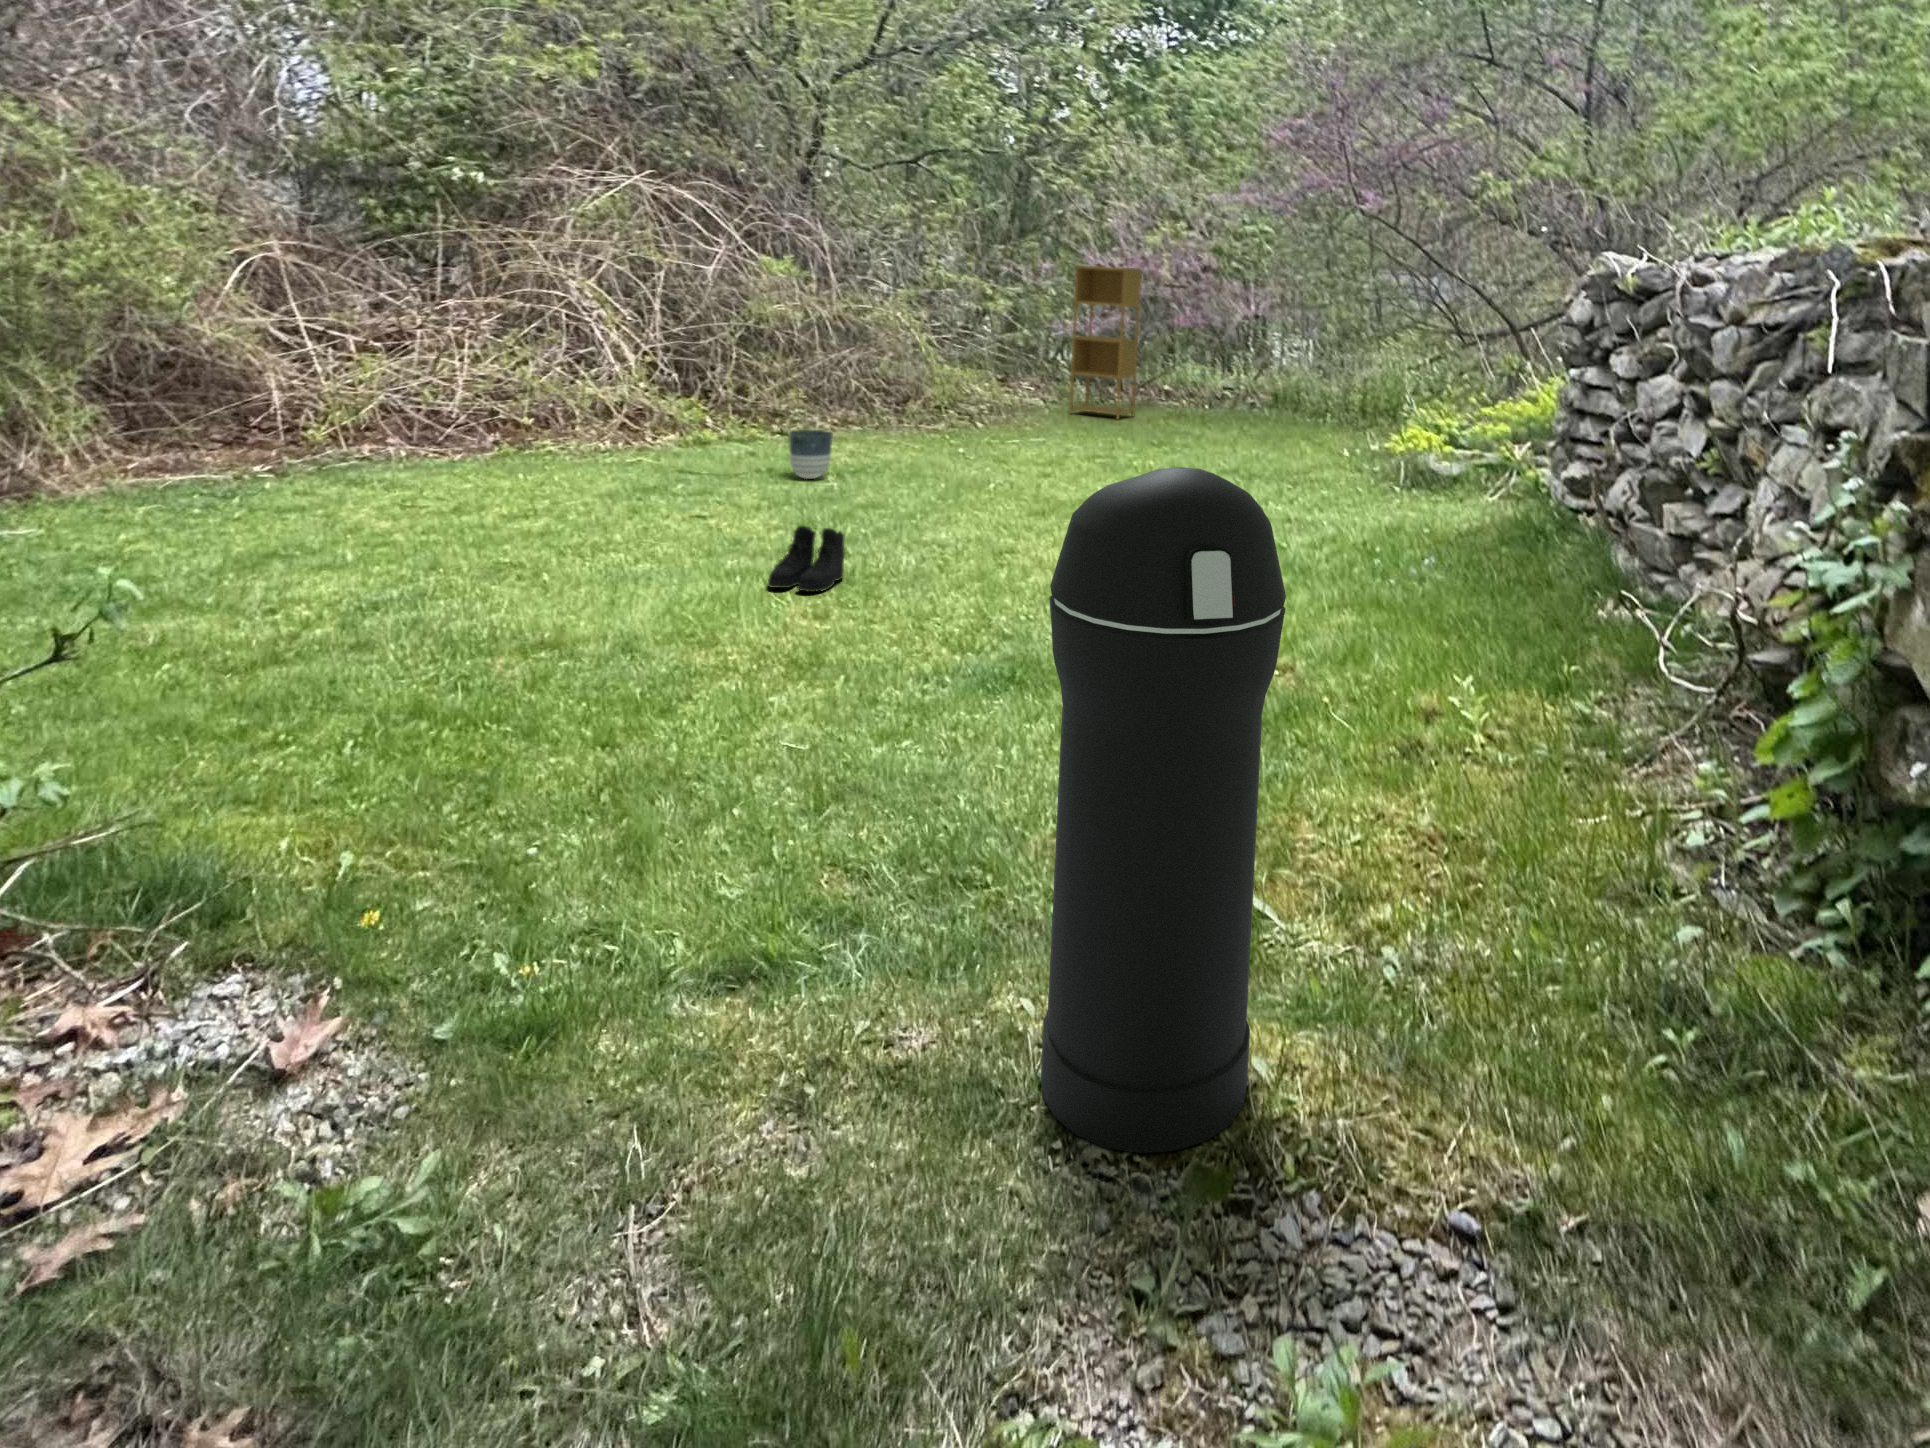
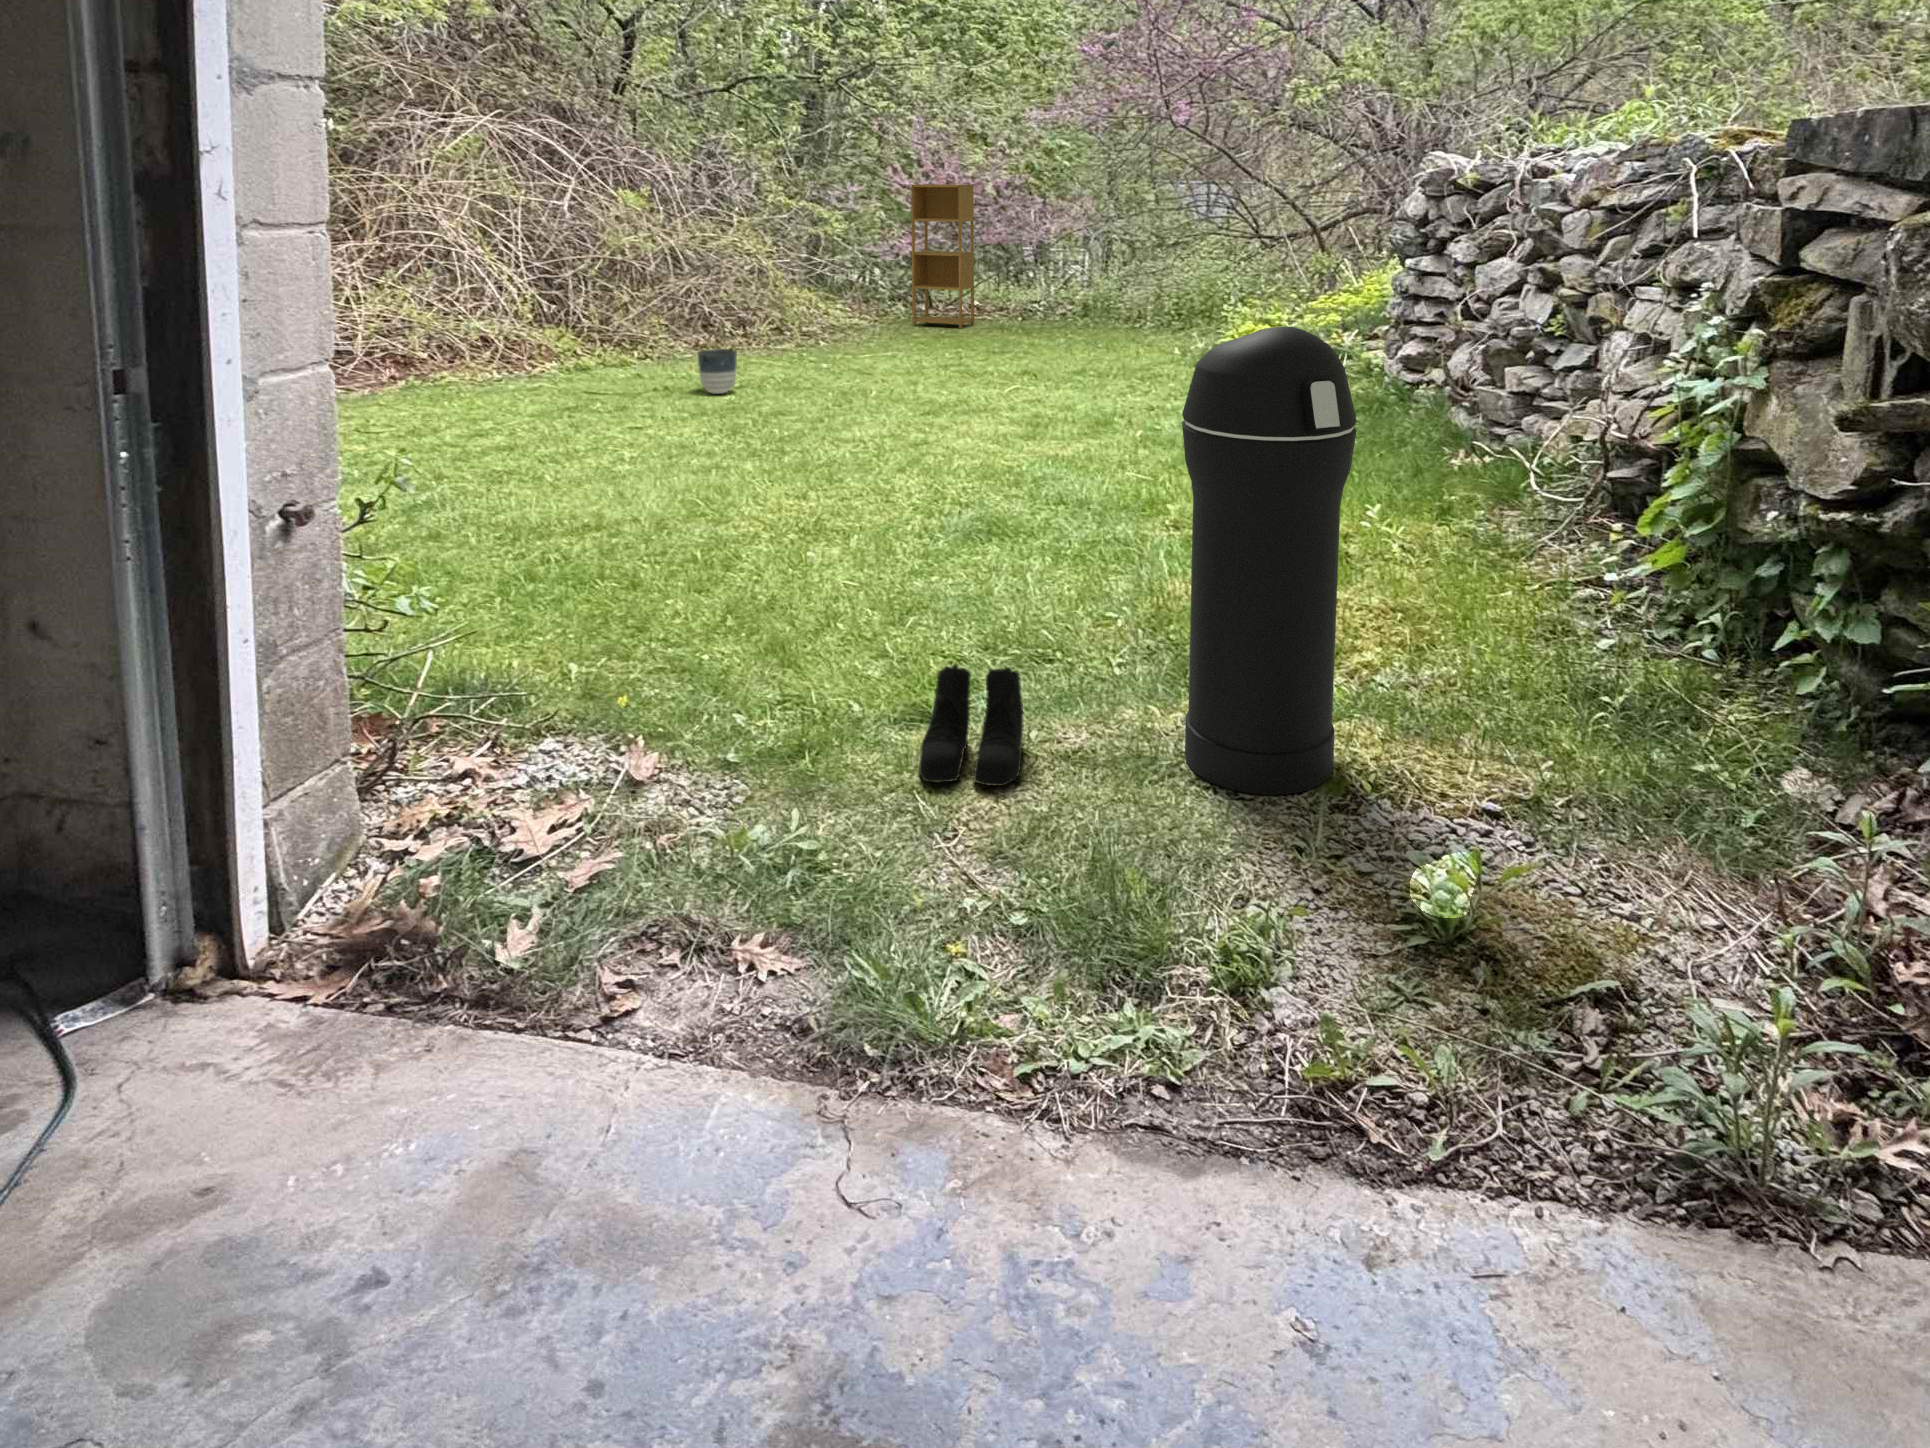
boots: present [768,526,845,592] -> present [919,664,1023,786]

